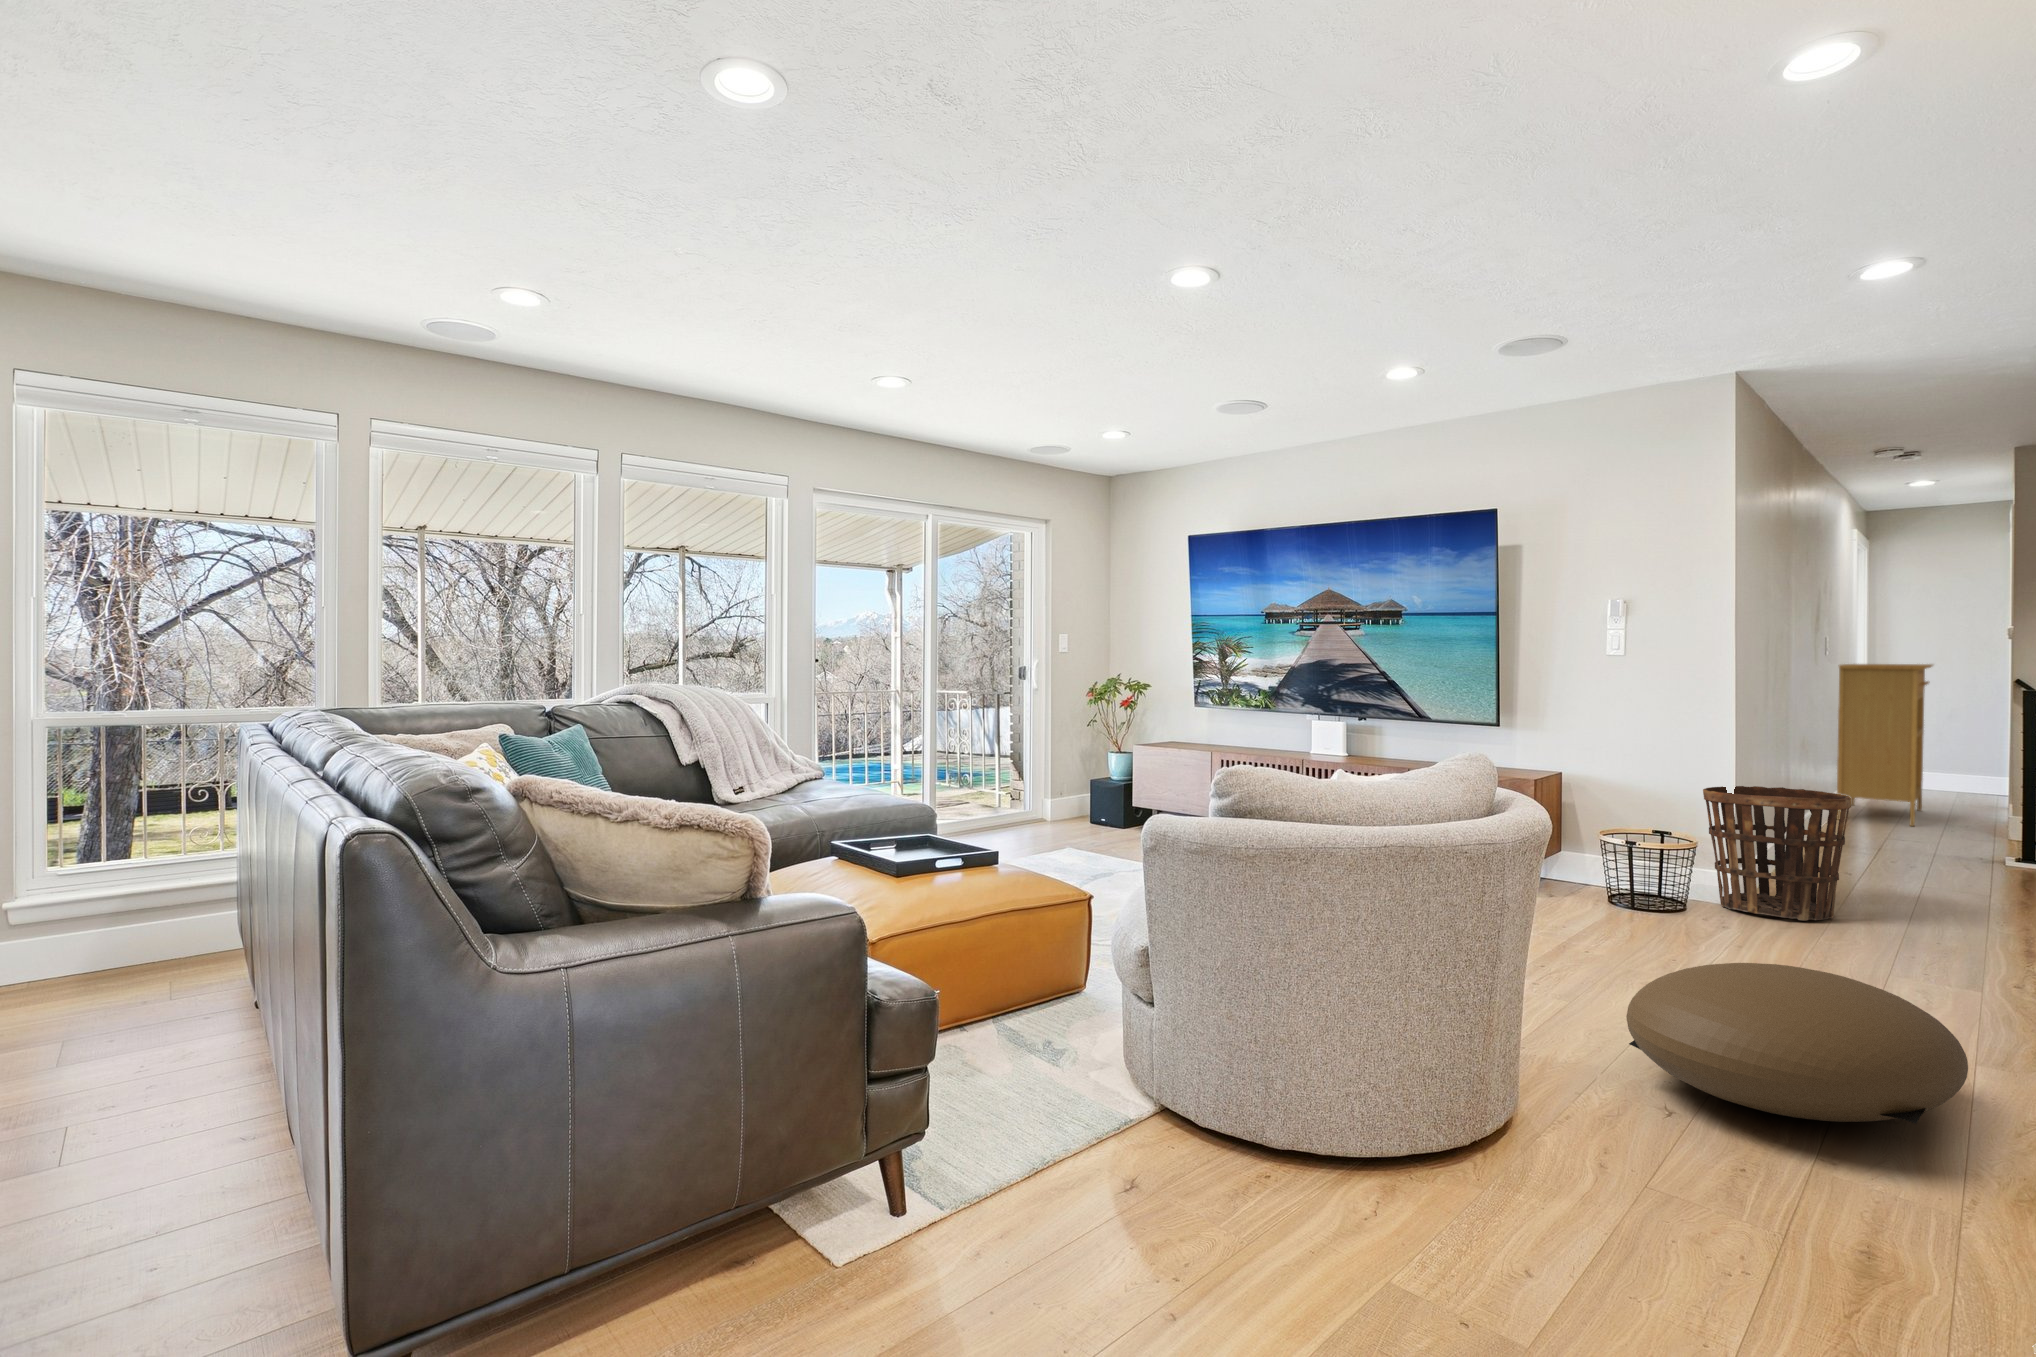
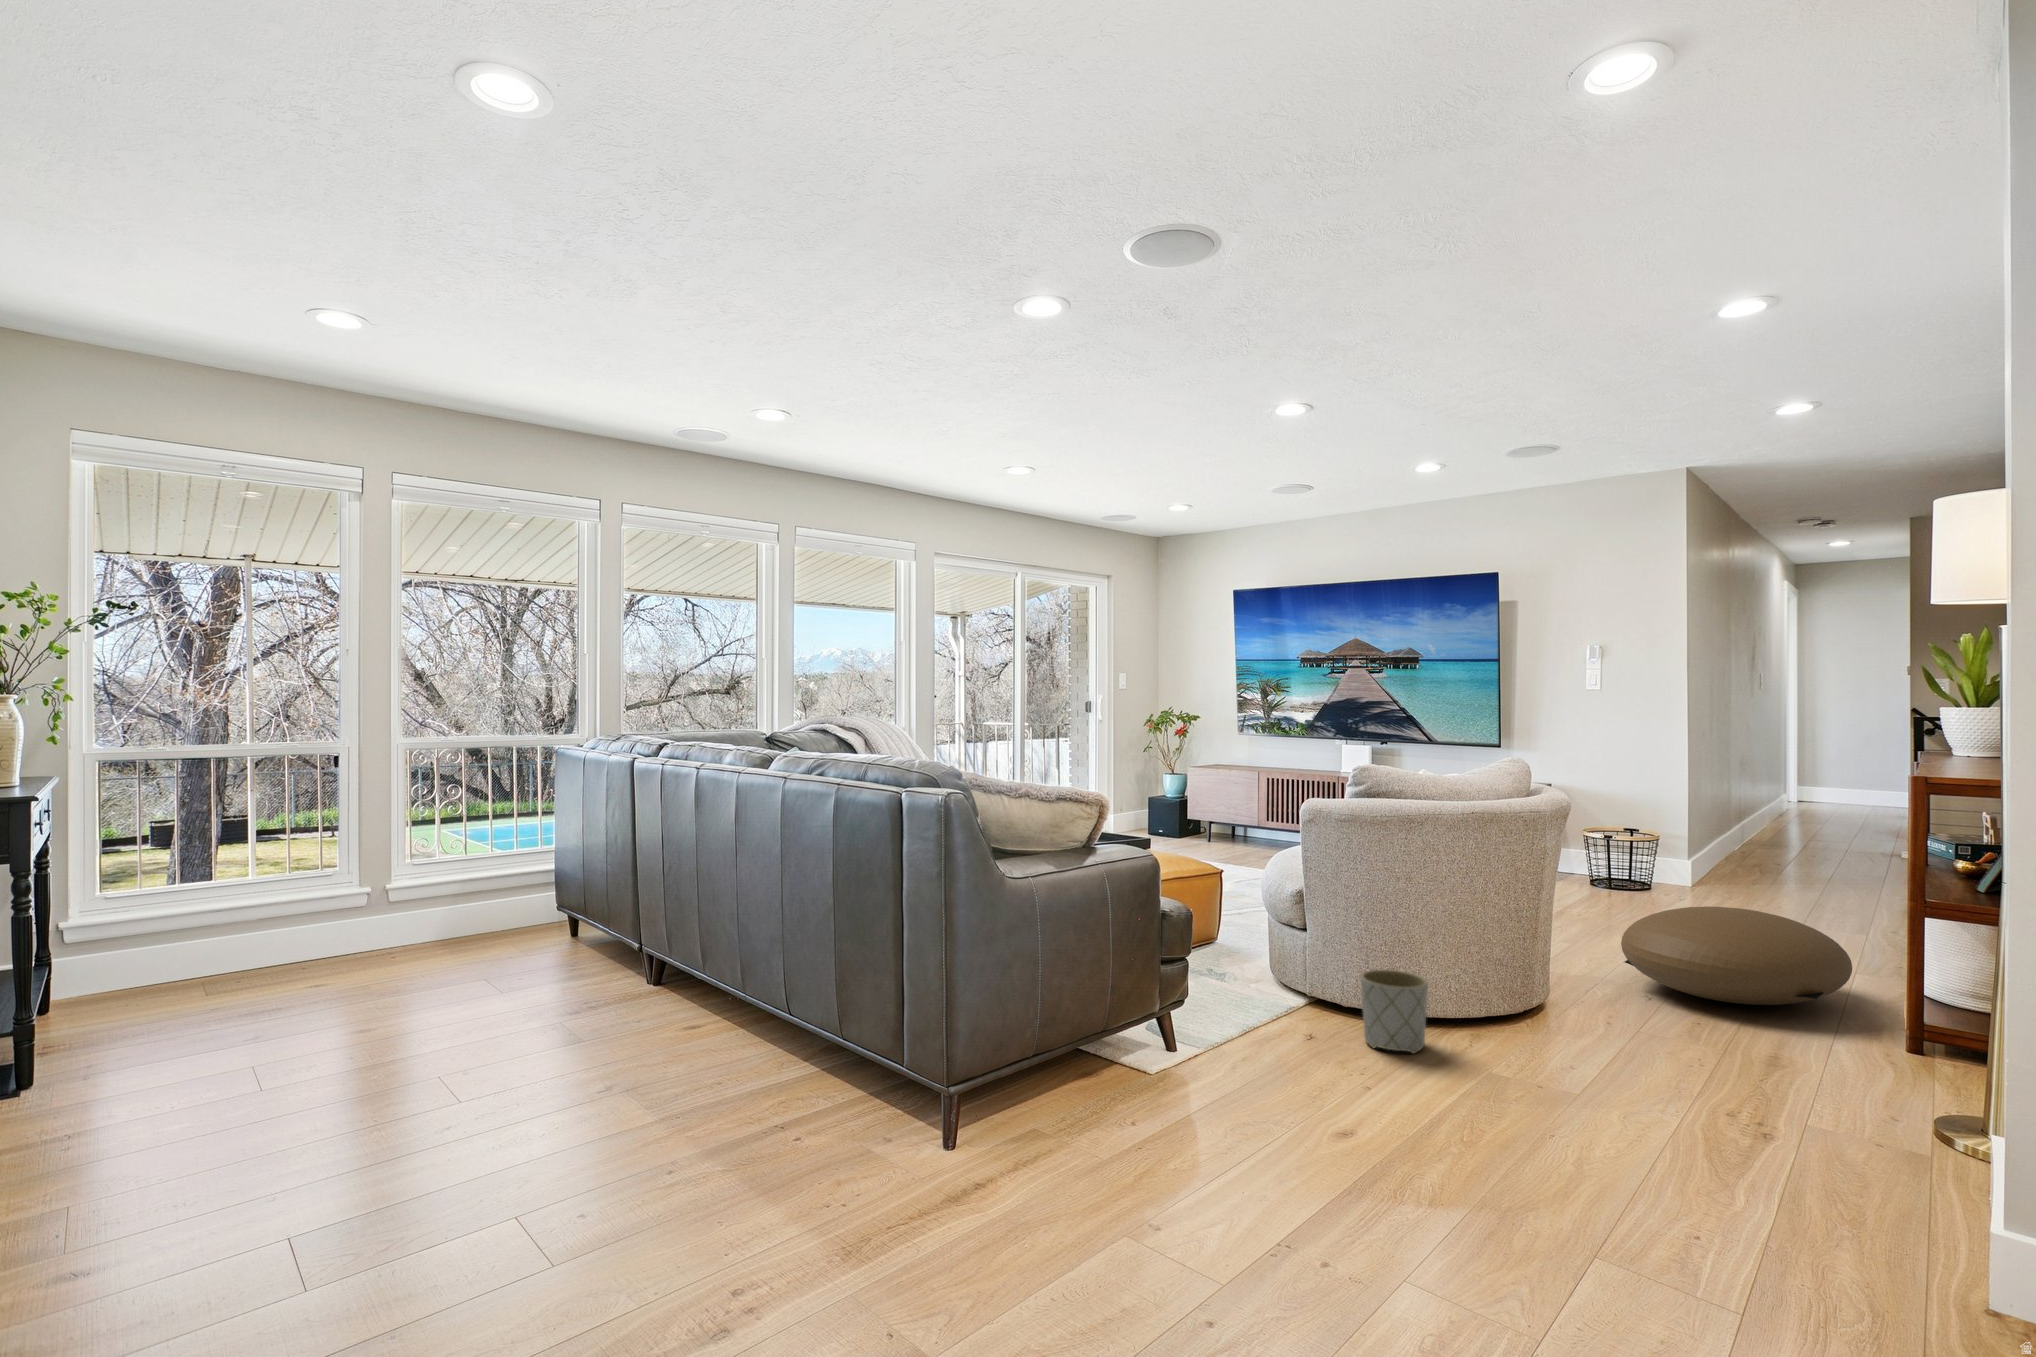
console table: present [1837,664,1933,826] -> none [1770,699,1849,833]
basket: present [1703,786,1851,920] -> none [1664,795,1778,897]
planter: none [1209,1077,1308,1220] -> present [1361,970,1428,1053]

